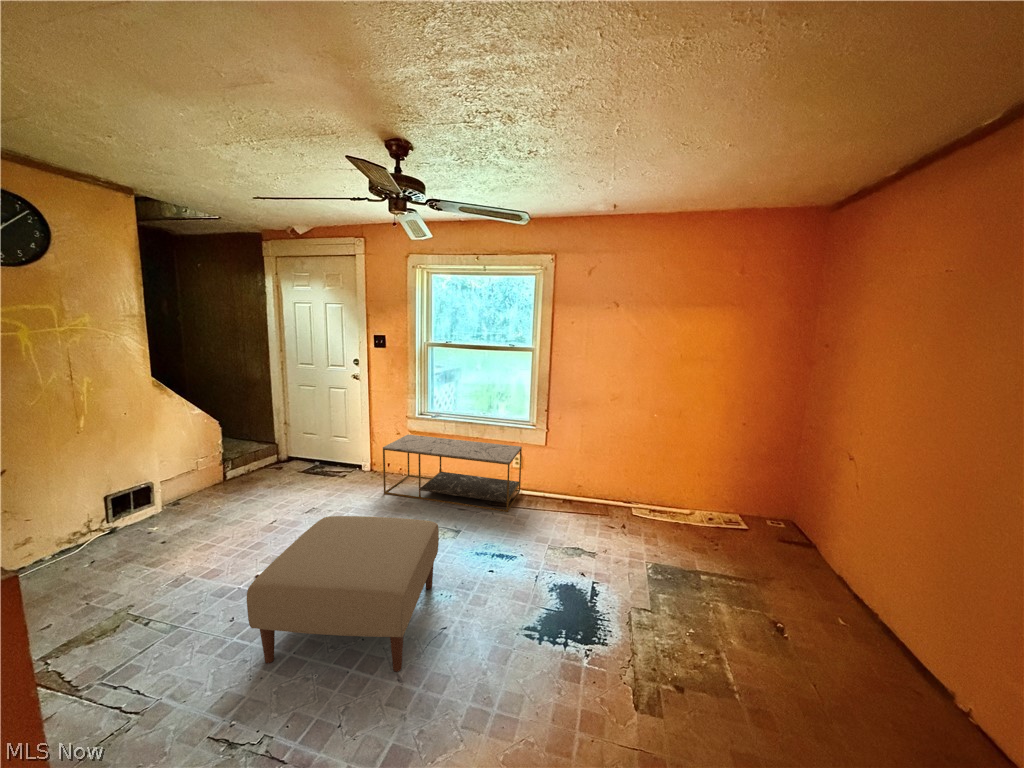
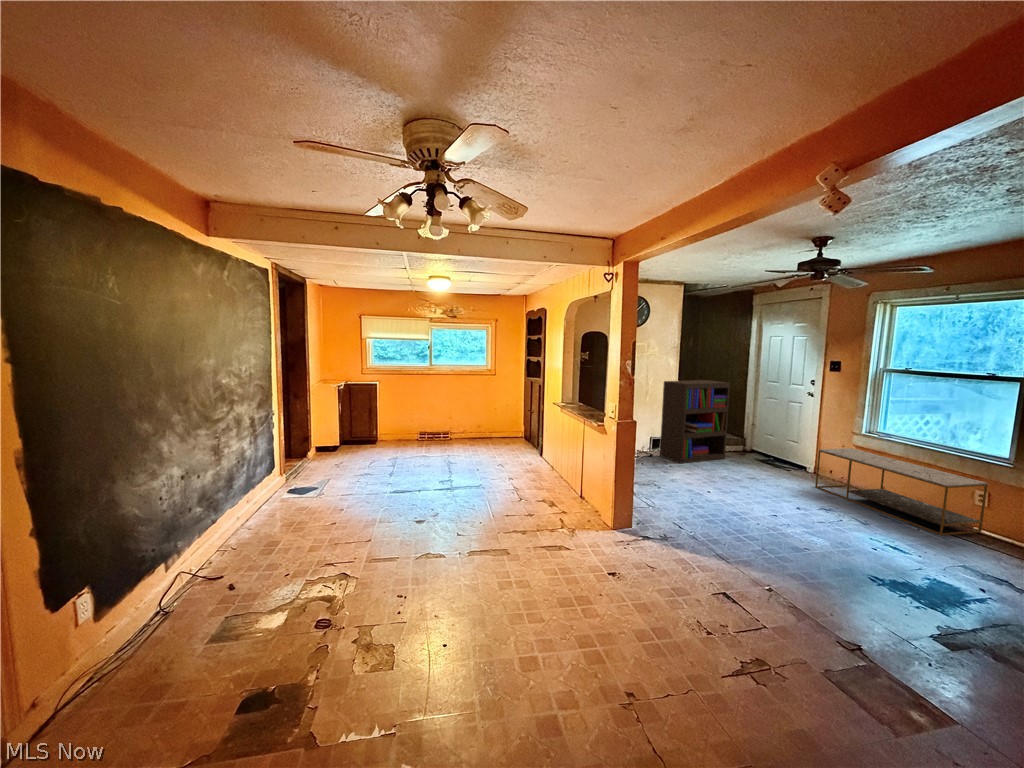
bookshelf: none [110,371,257,531] -> present [660,380,730,464]
ottoman: present [247,516,439,672] -> none [703,466,828,545]

